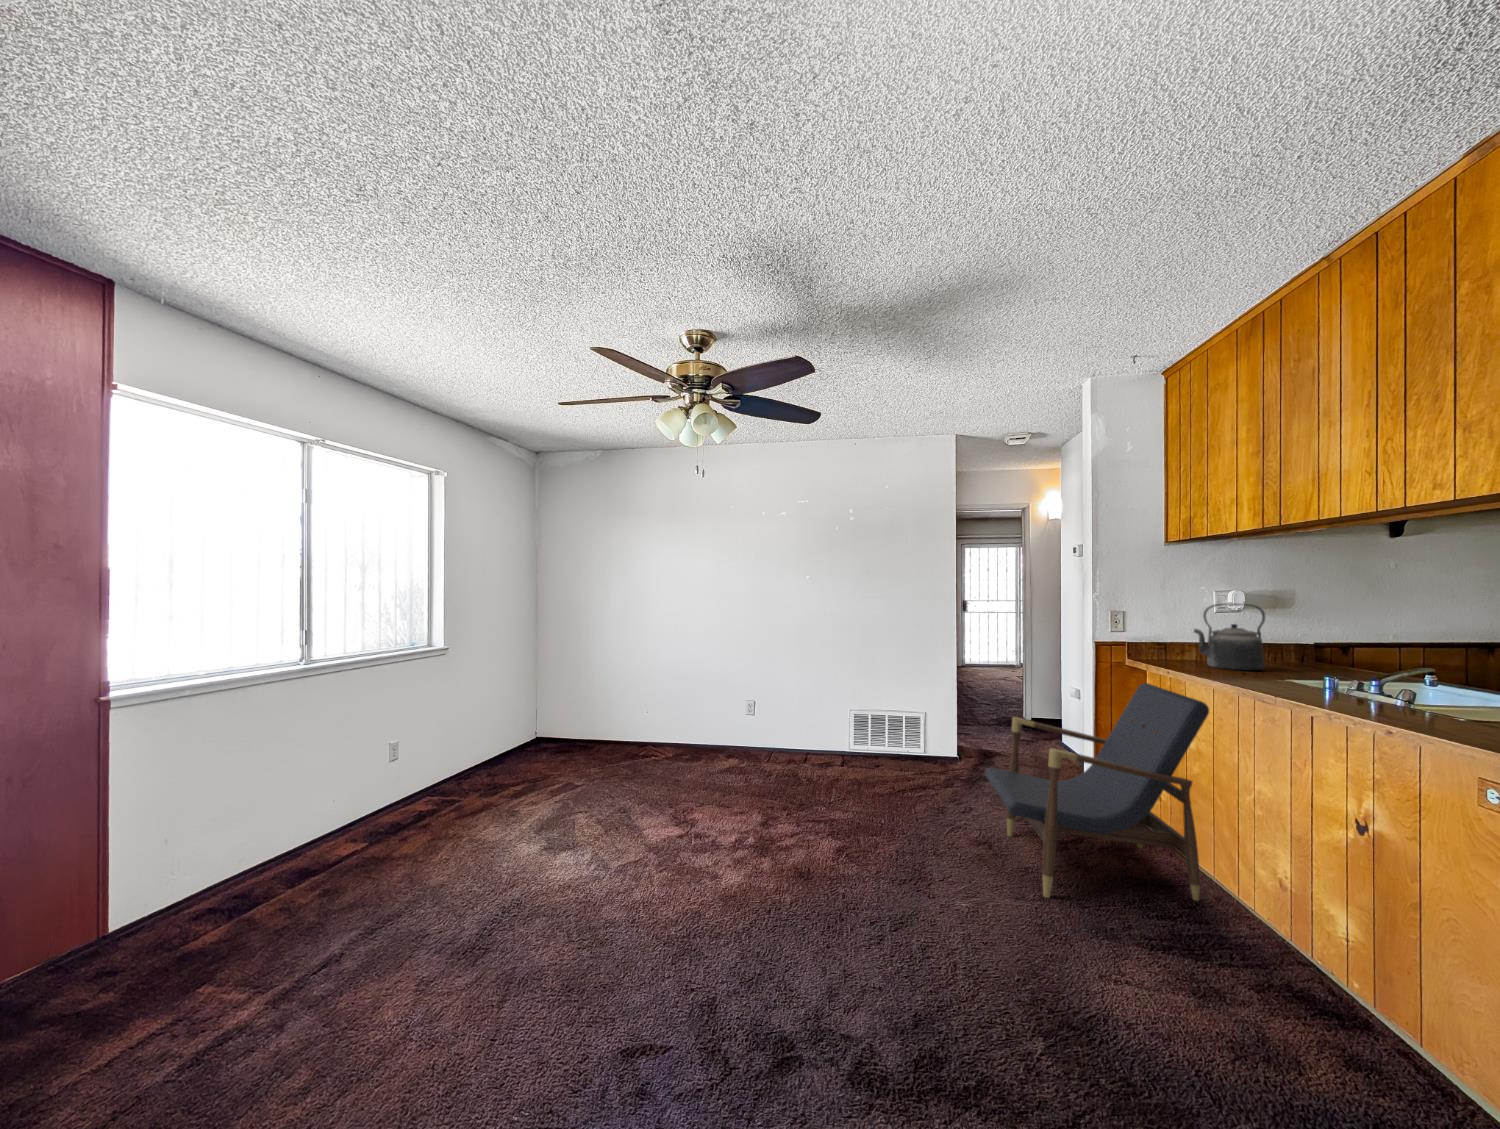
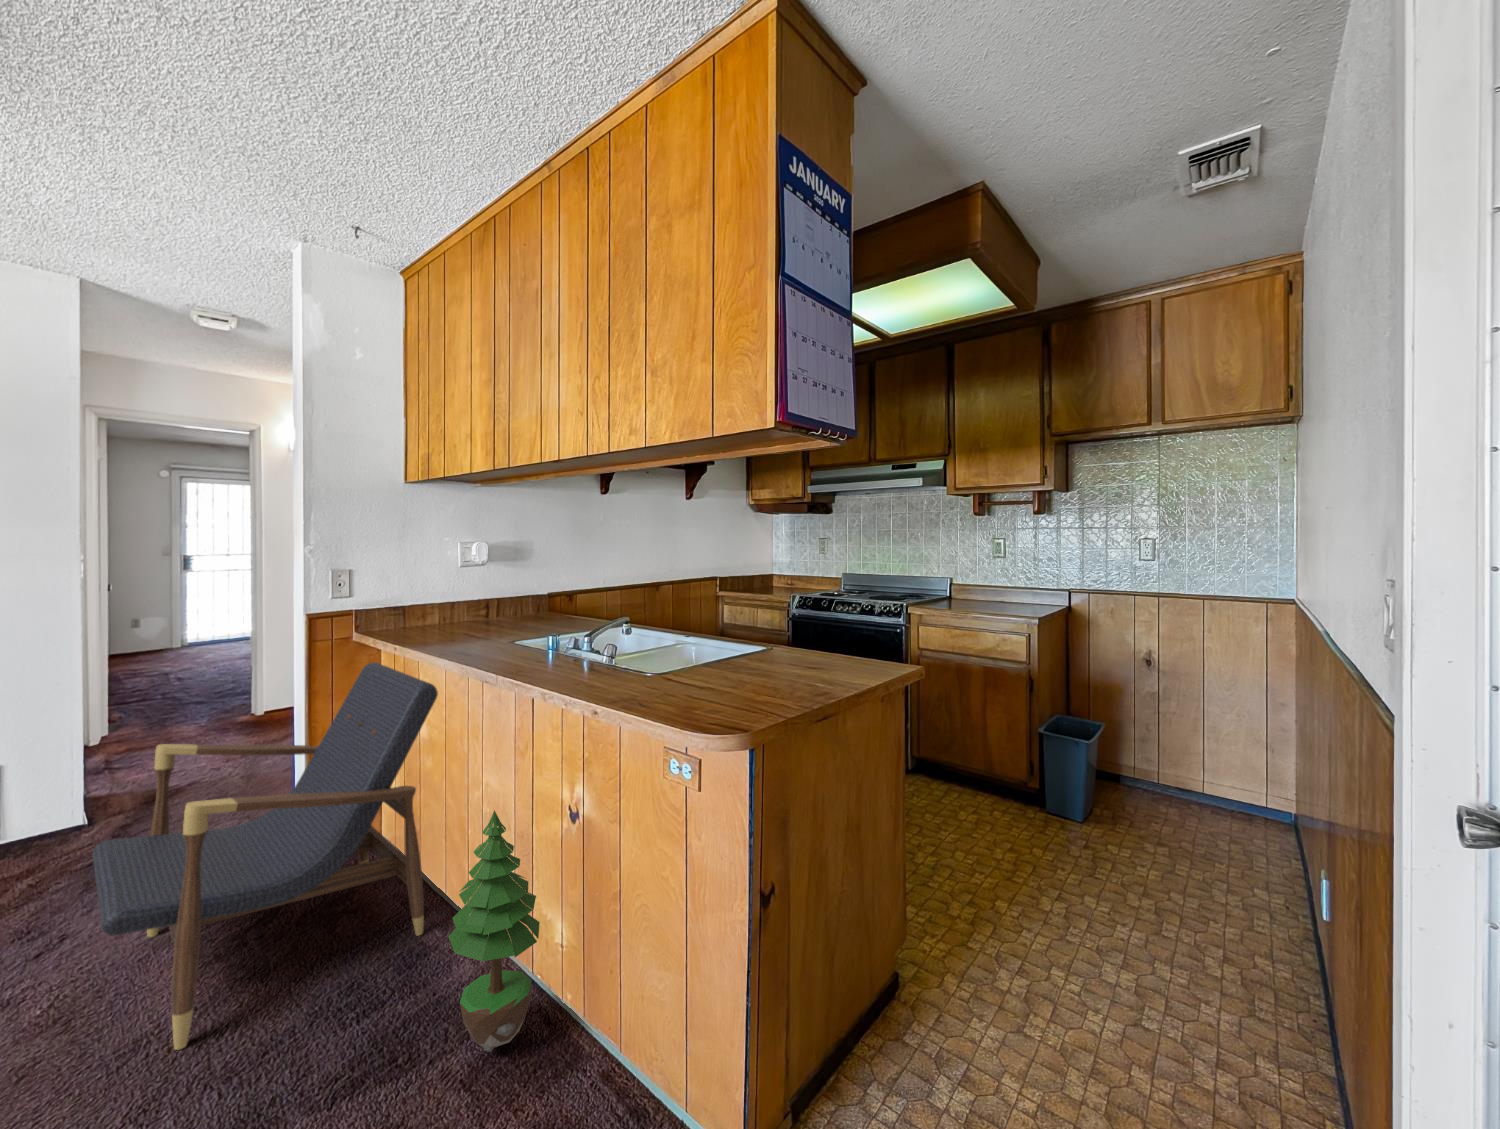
kettle: present [1194,603,1265,670] -> none [431,557,507,634]
potted tree: none [1236,800,1323,994] -> present [448,810,540,1052]

